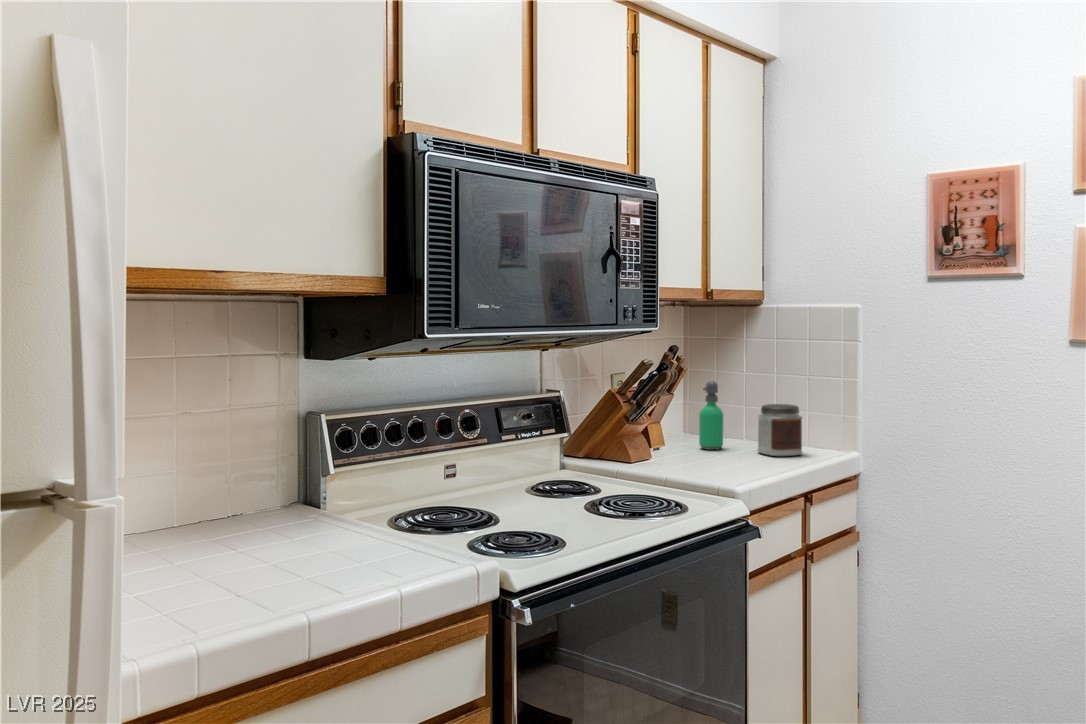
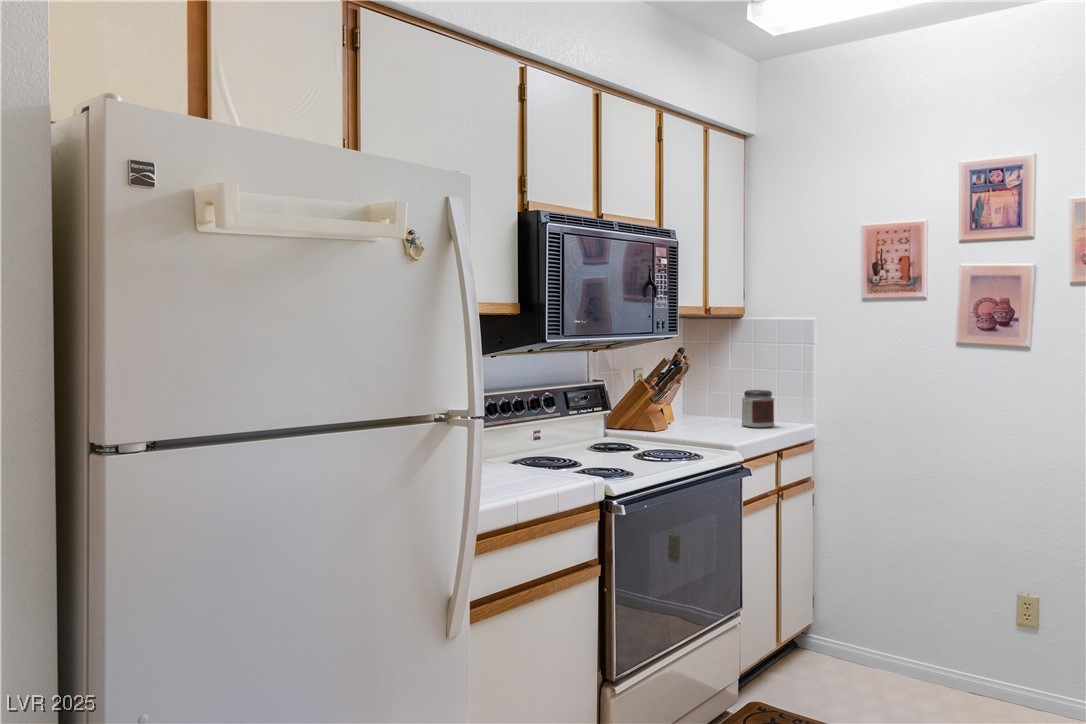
soap dispenser: present [699,381,723,450] -> none [698,373,716,424]

